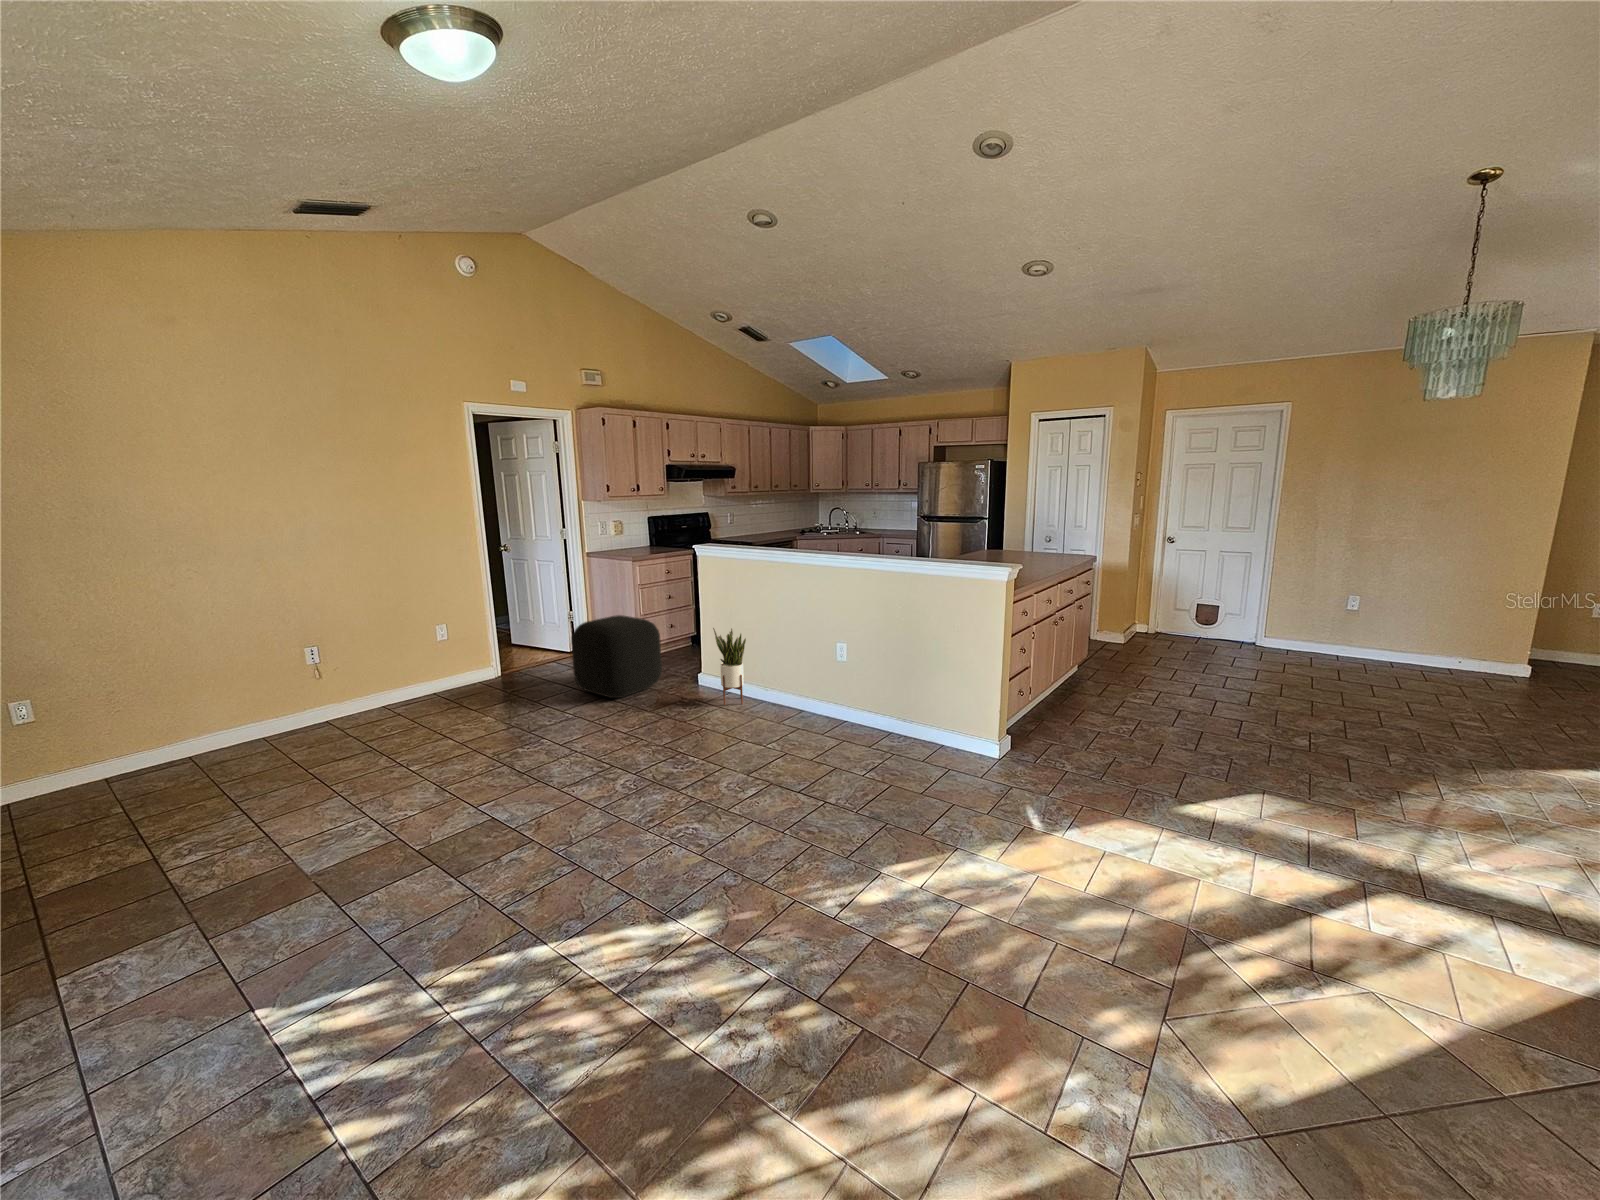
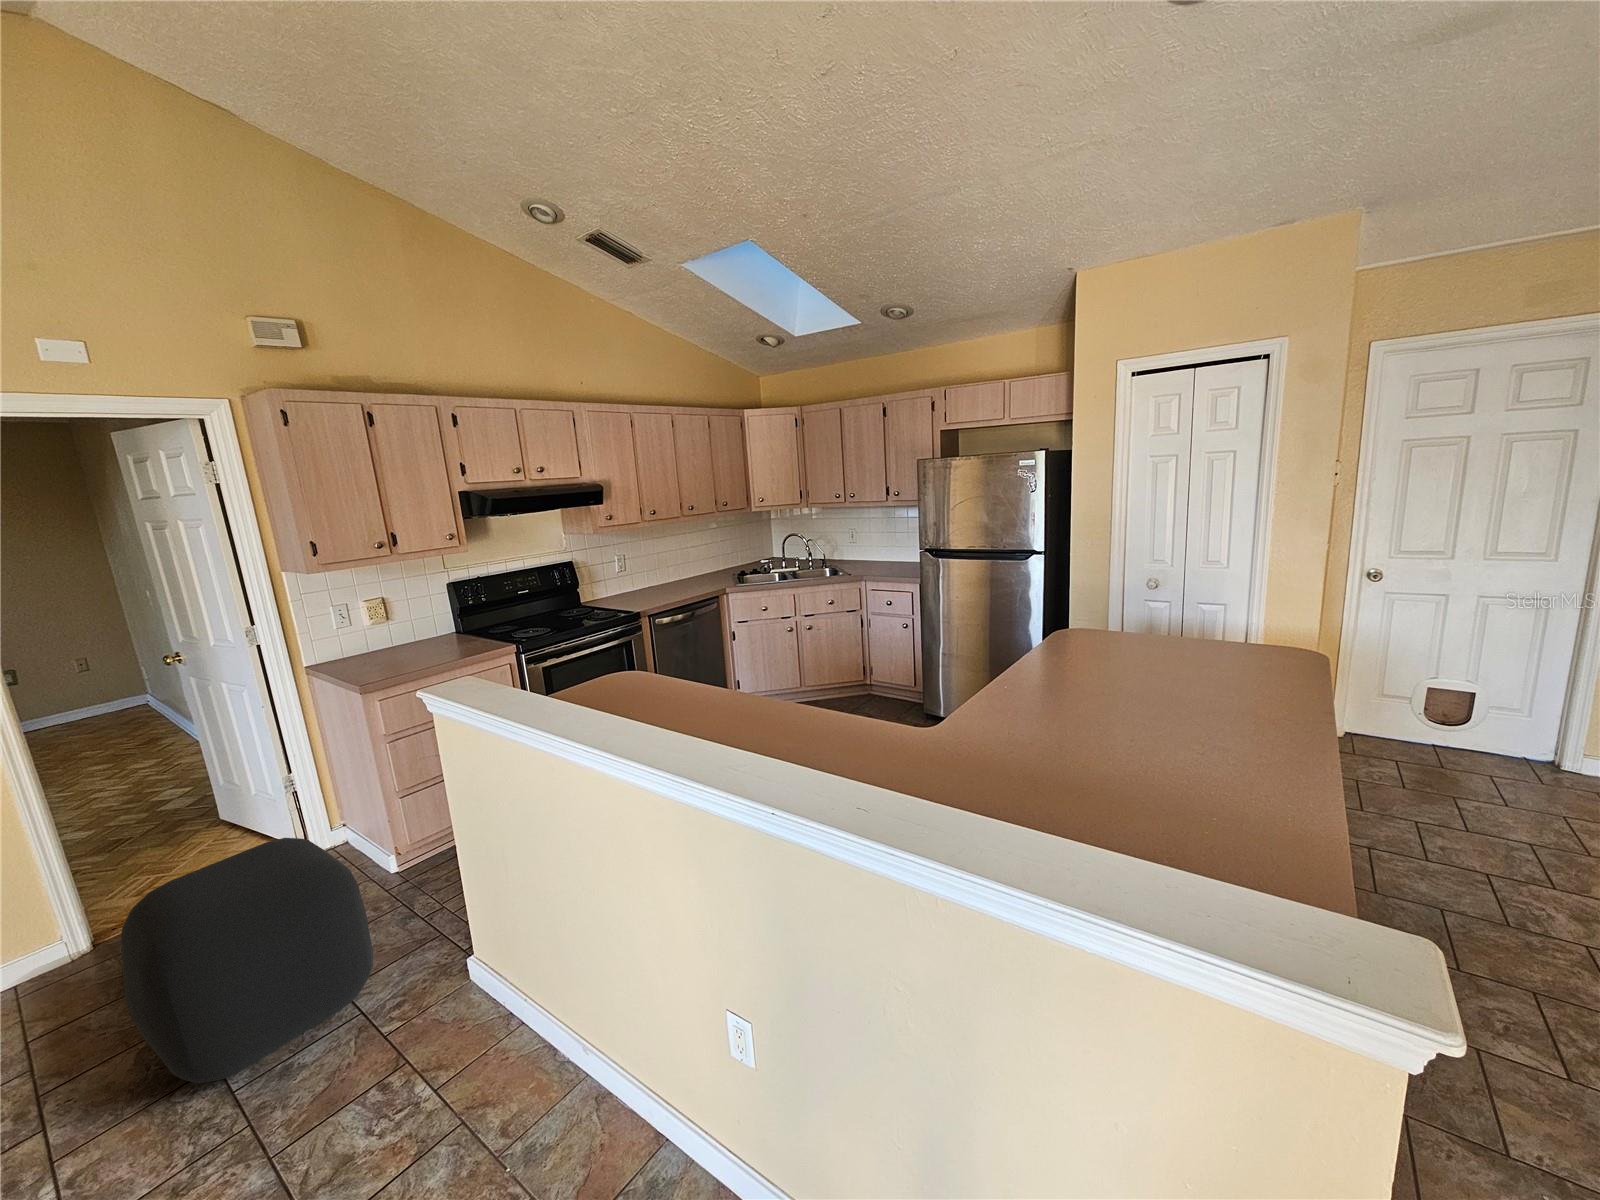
potted plant: present [713,628,746,705] -> none [423,918,525,1111]

